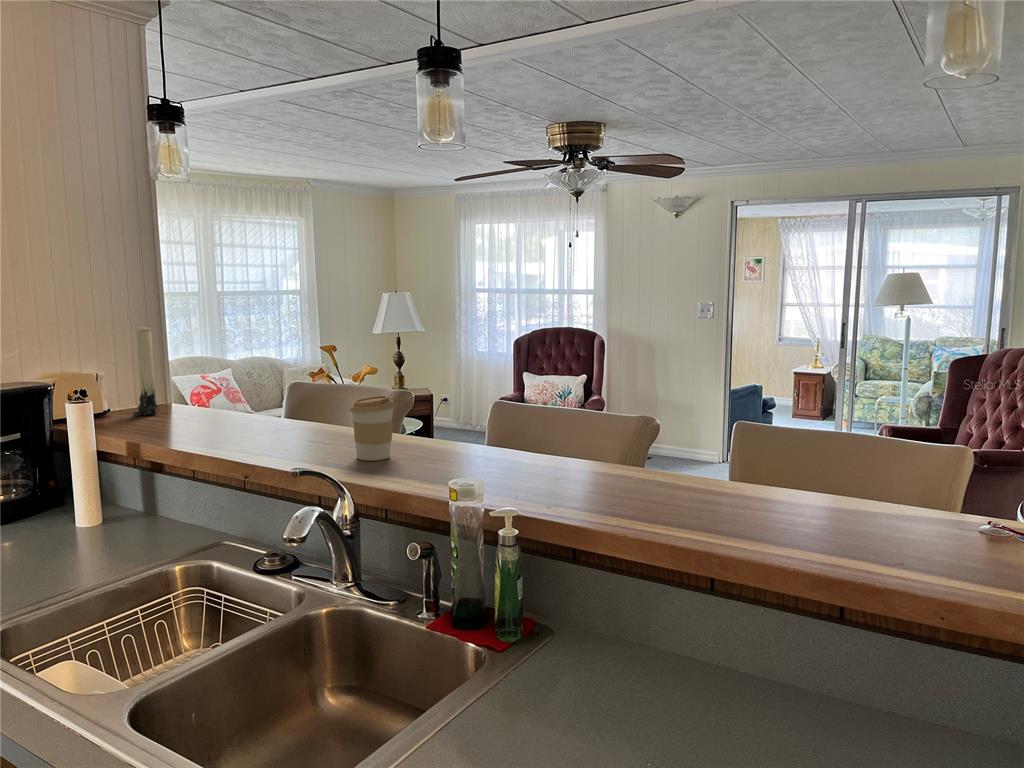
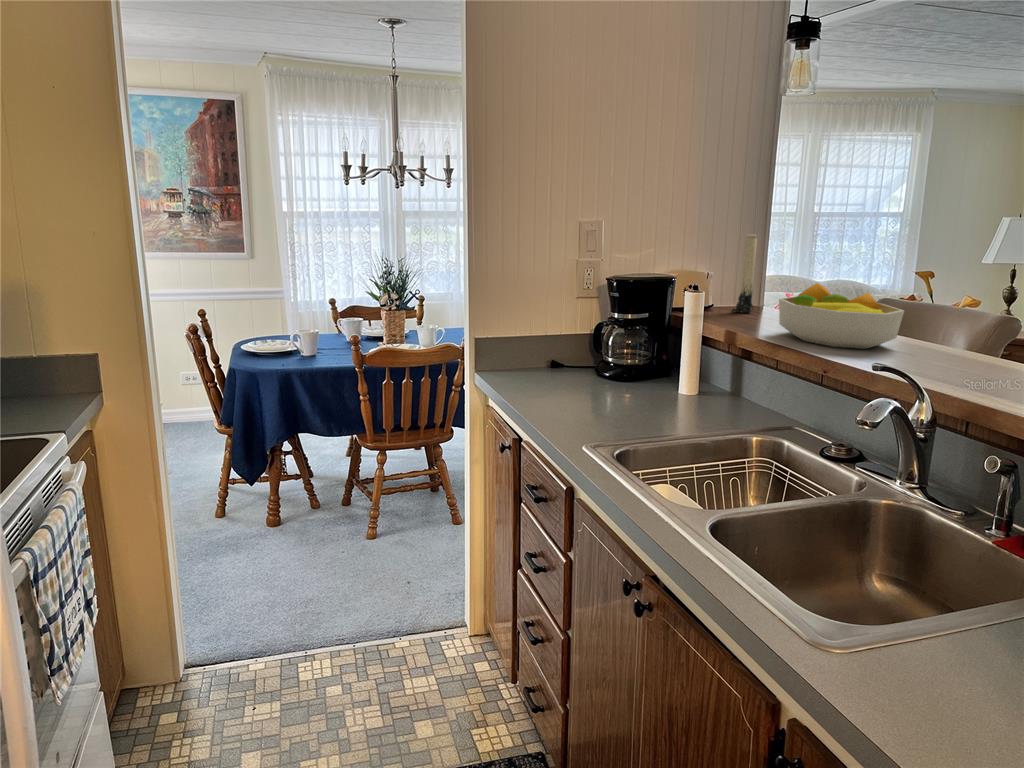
fruit bowl: none [184,378,313,446] -> present [779,283,904,349]
coffee cup: present [350,396,394,461] -> none [943,311,998,377]

